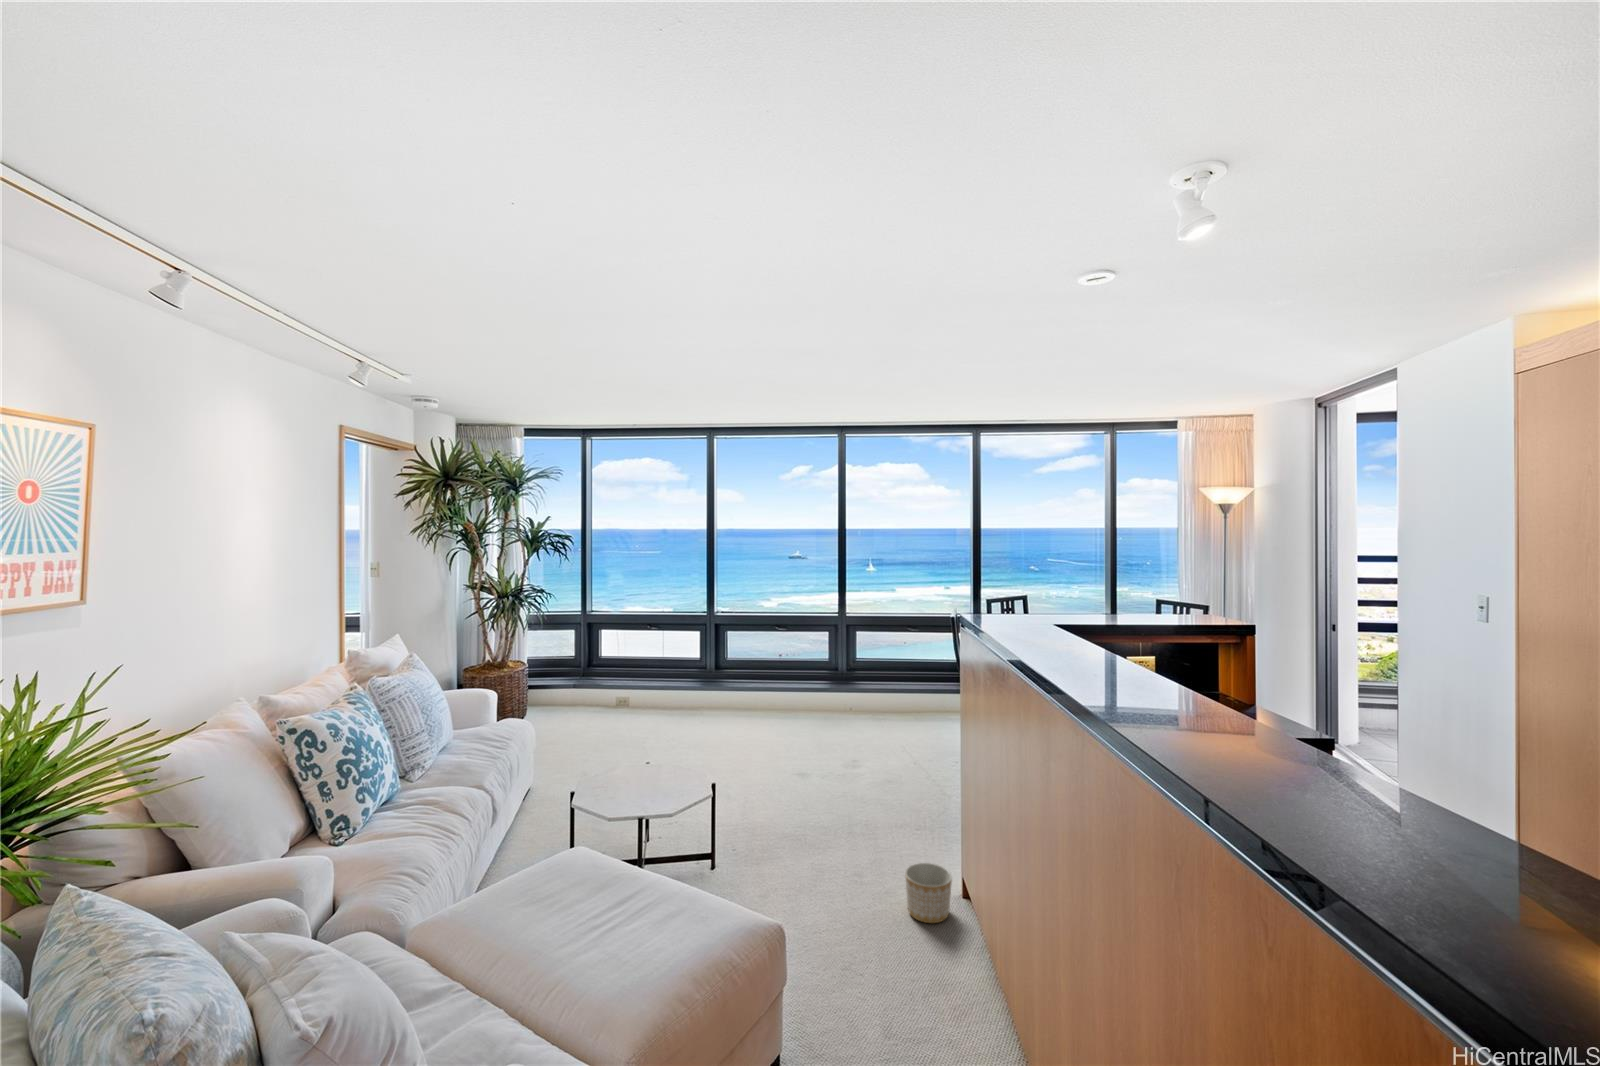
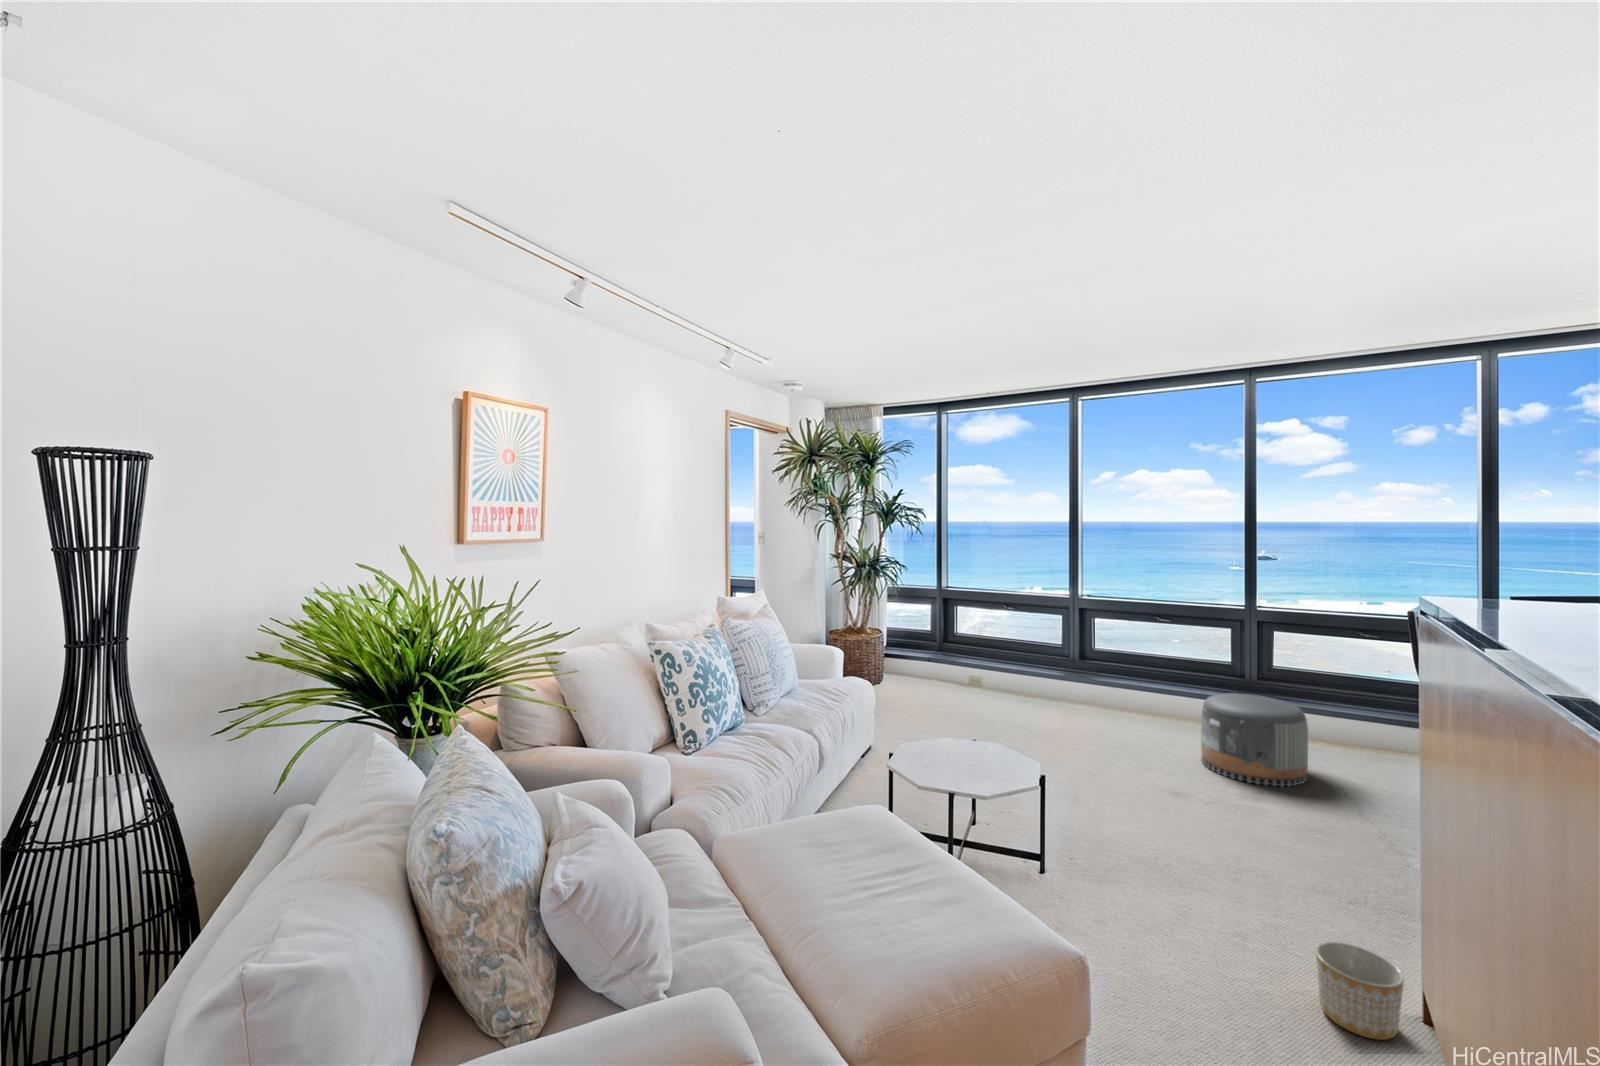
pouf: none [815,688,884,758] -> present [1201,693,1308,787]

